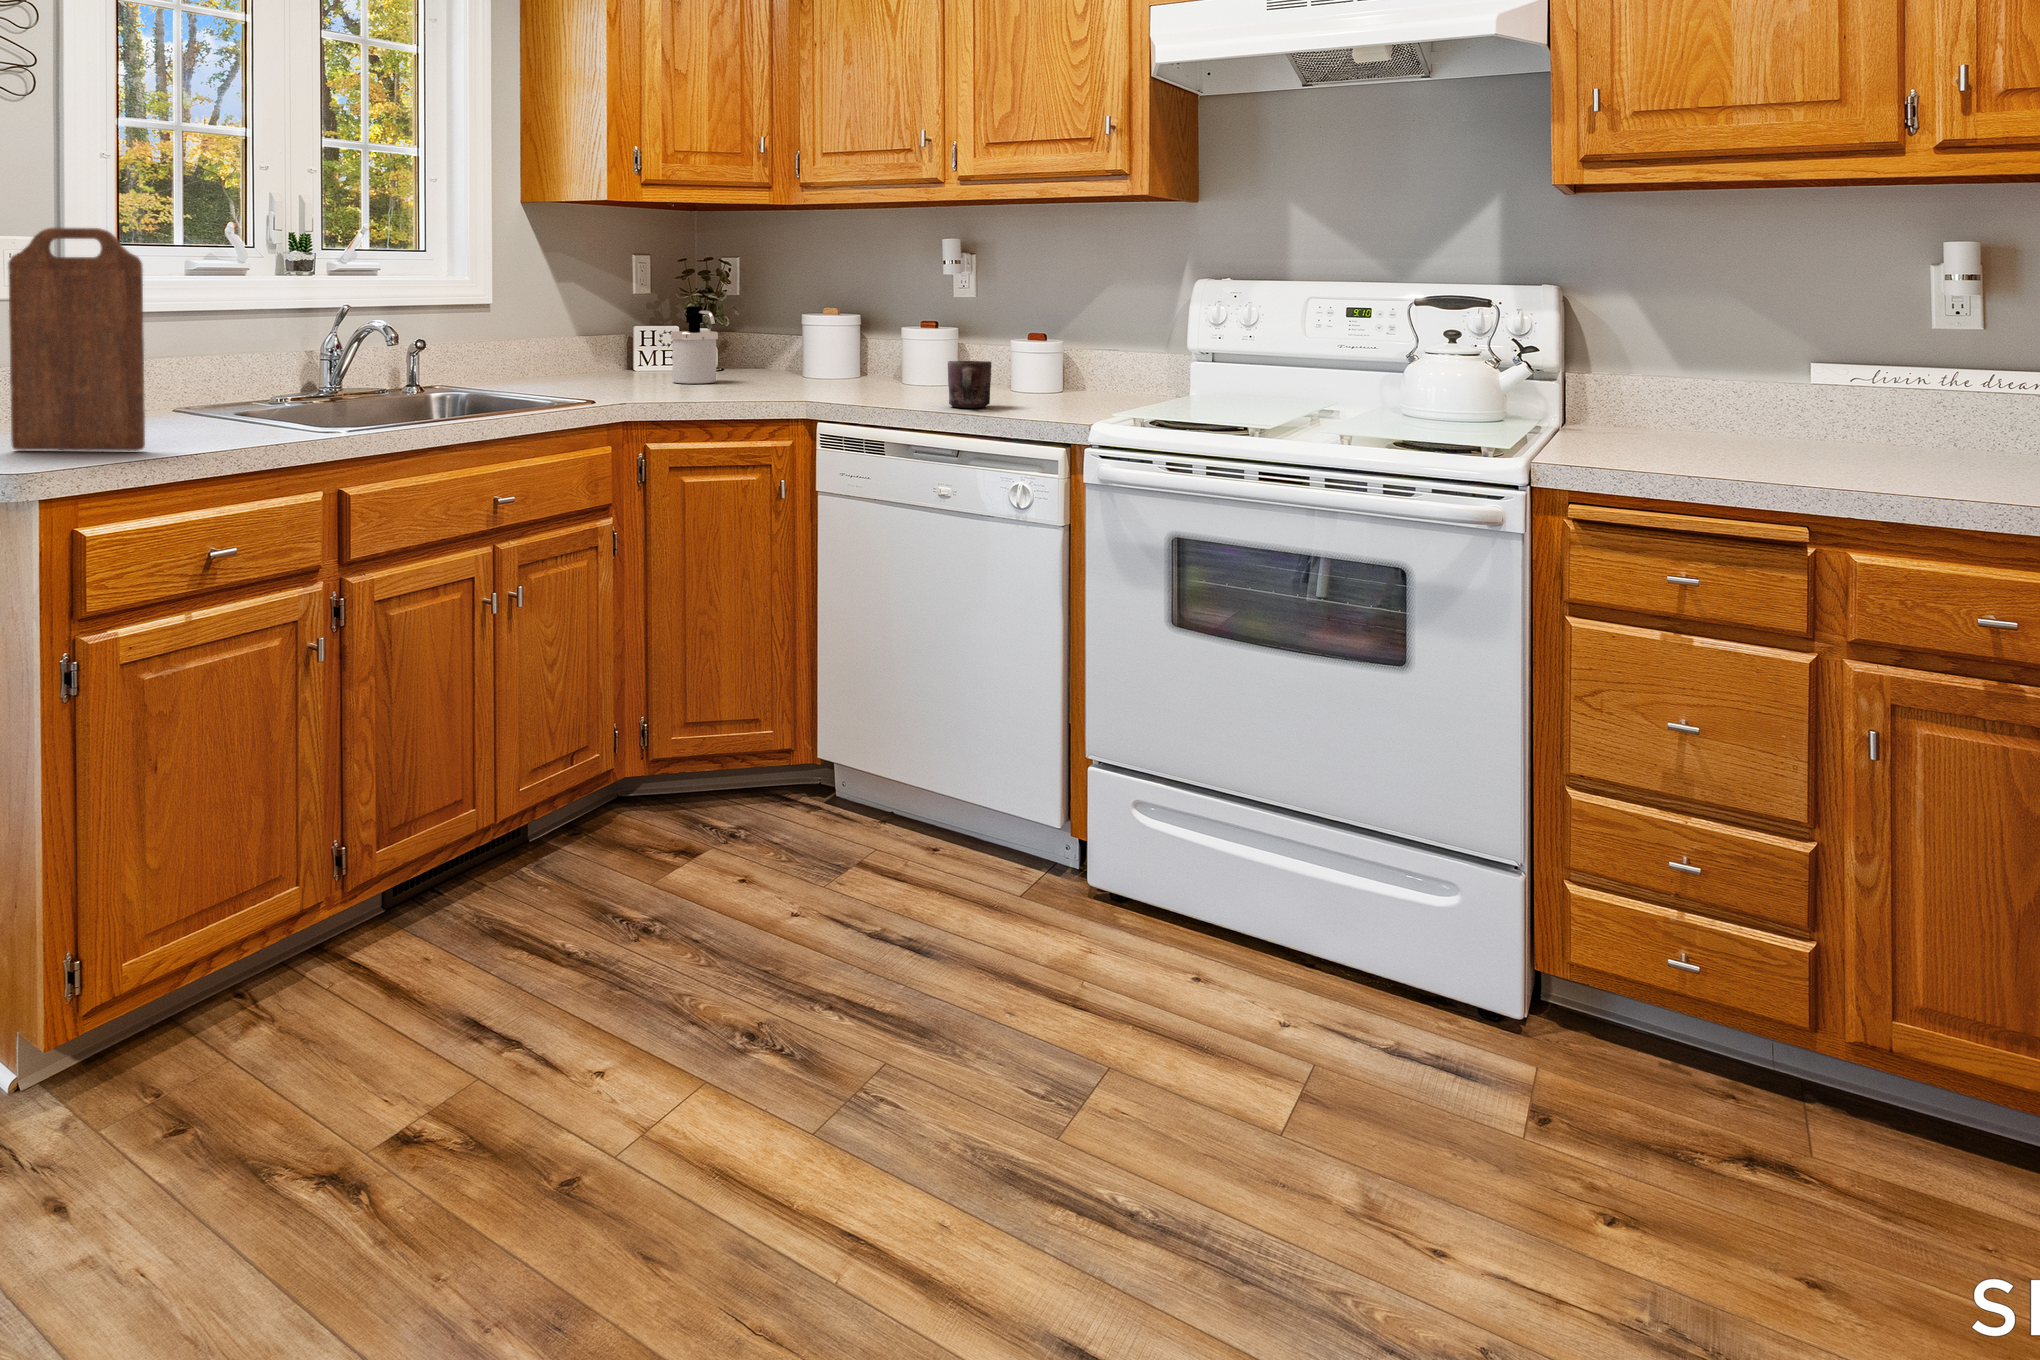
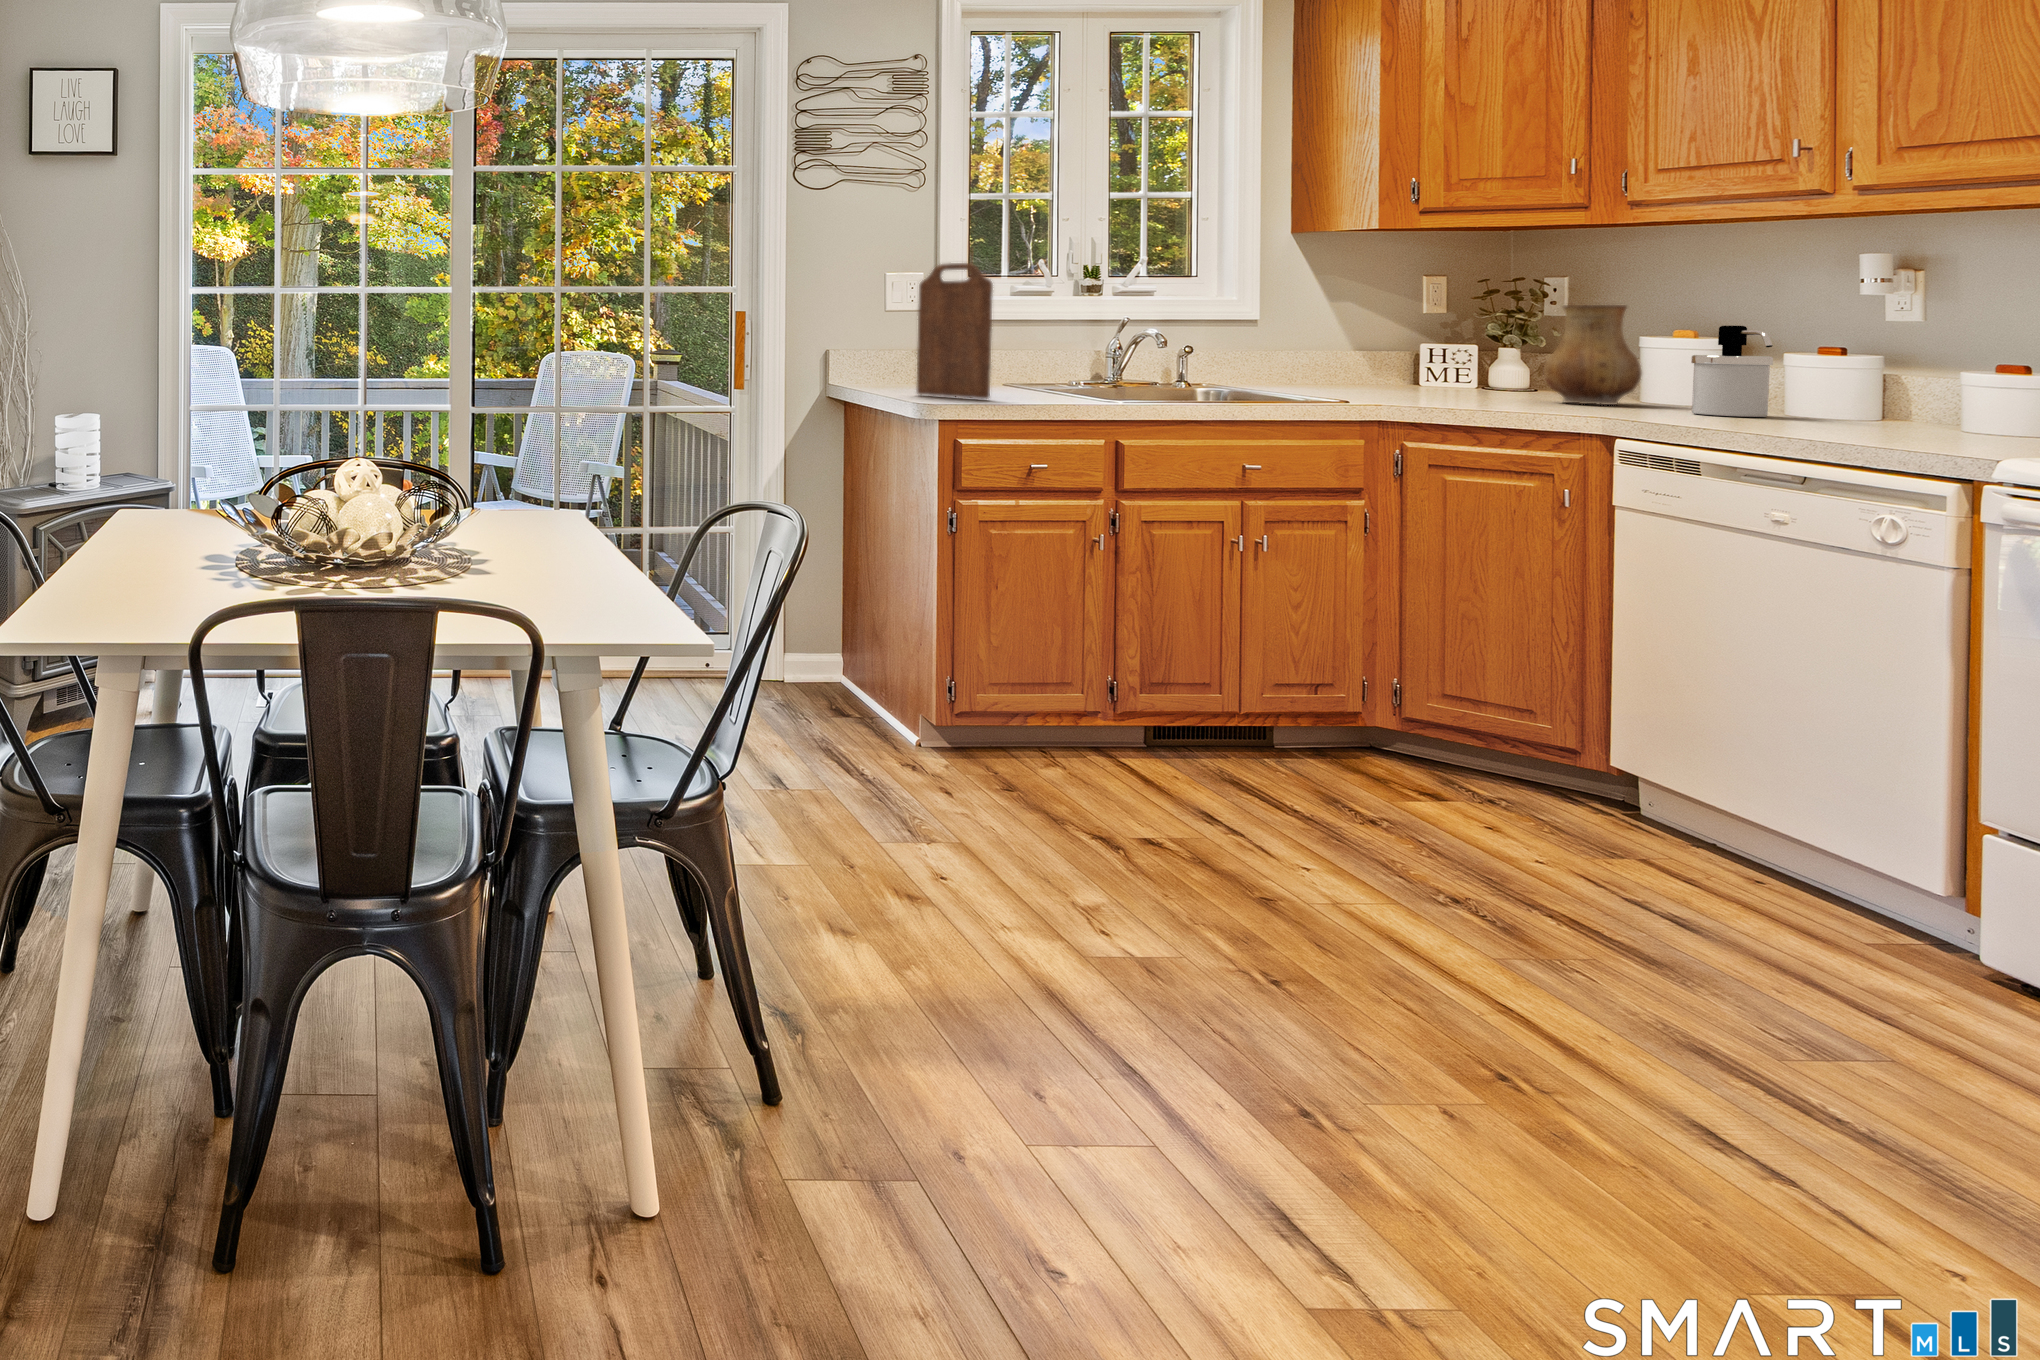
ceramic pitcher: none [749,289,820,390] -> present [1544,305,1641,405]
soap dispenser: present [671,306,718,384] -> present [1691,326,1773,417]
mug: present [948,361,991,408] -> none [1813,376,1888,428]

